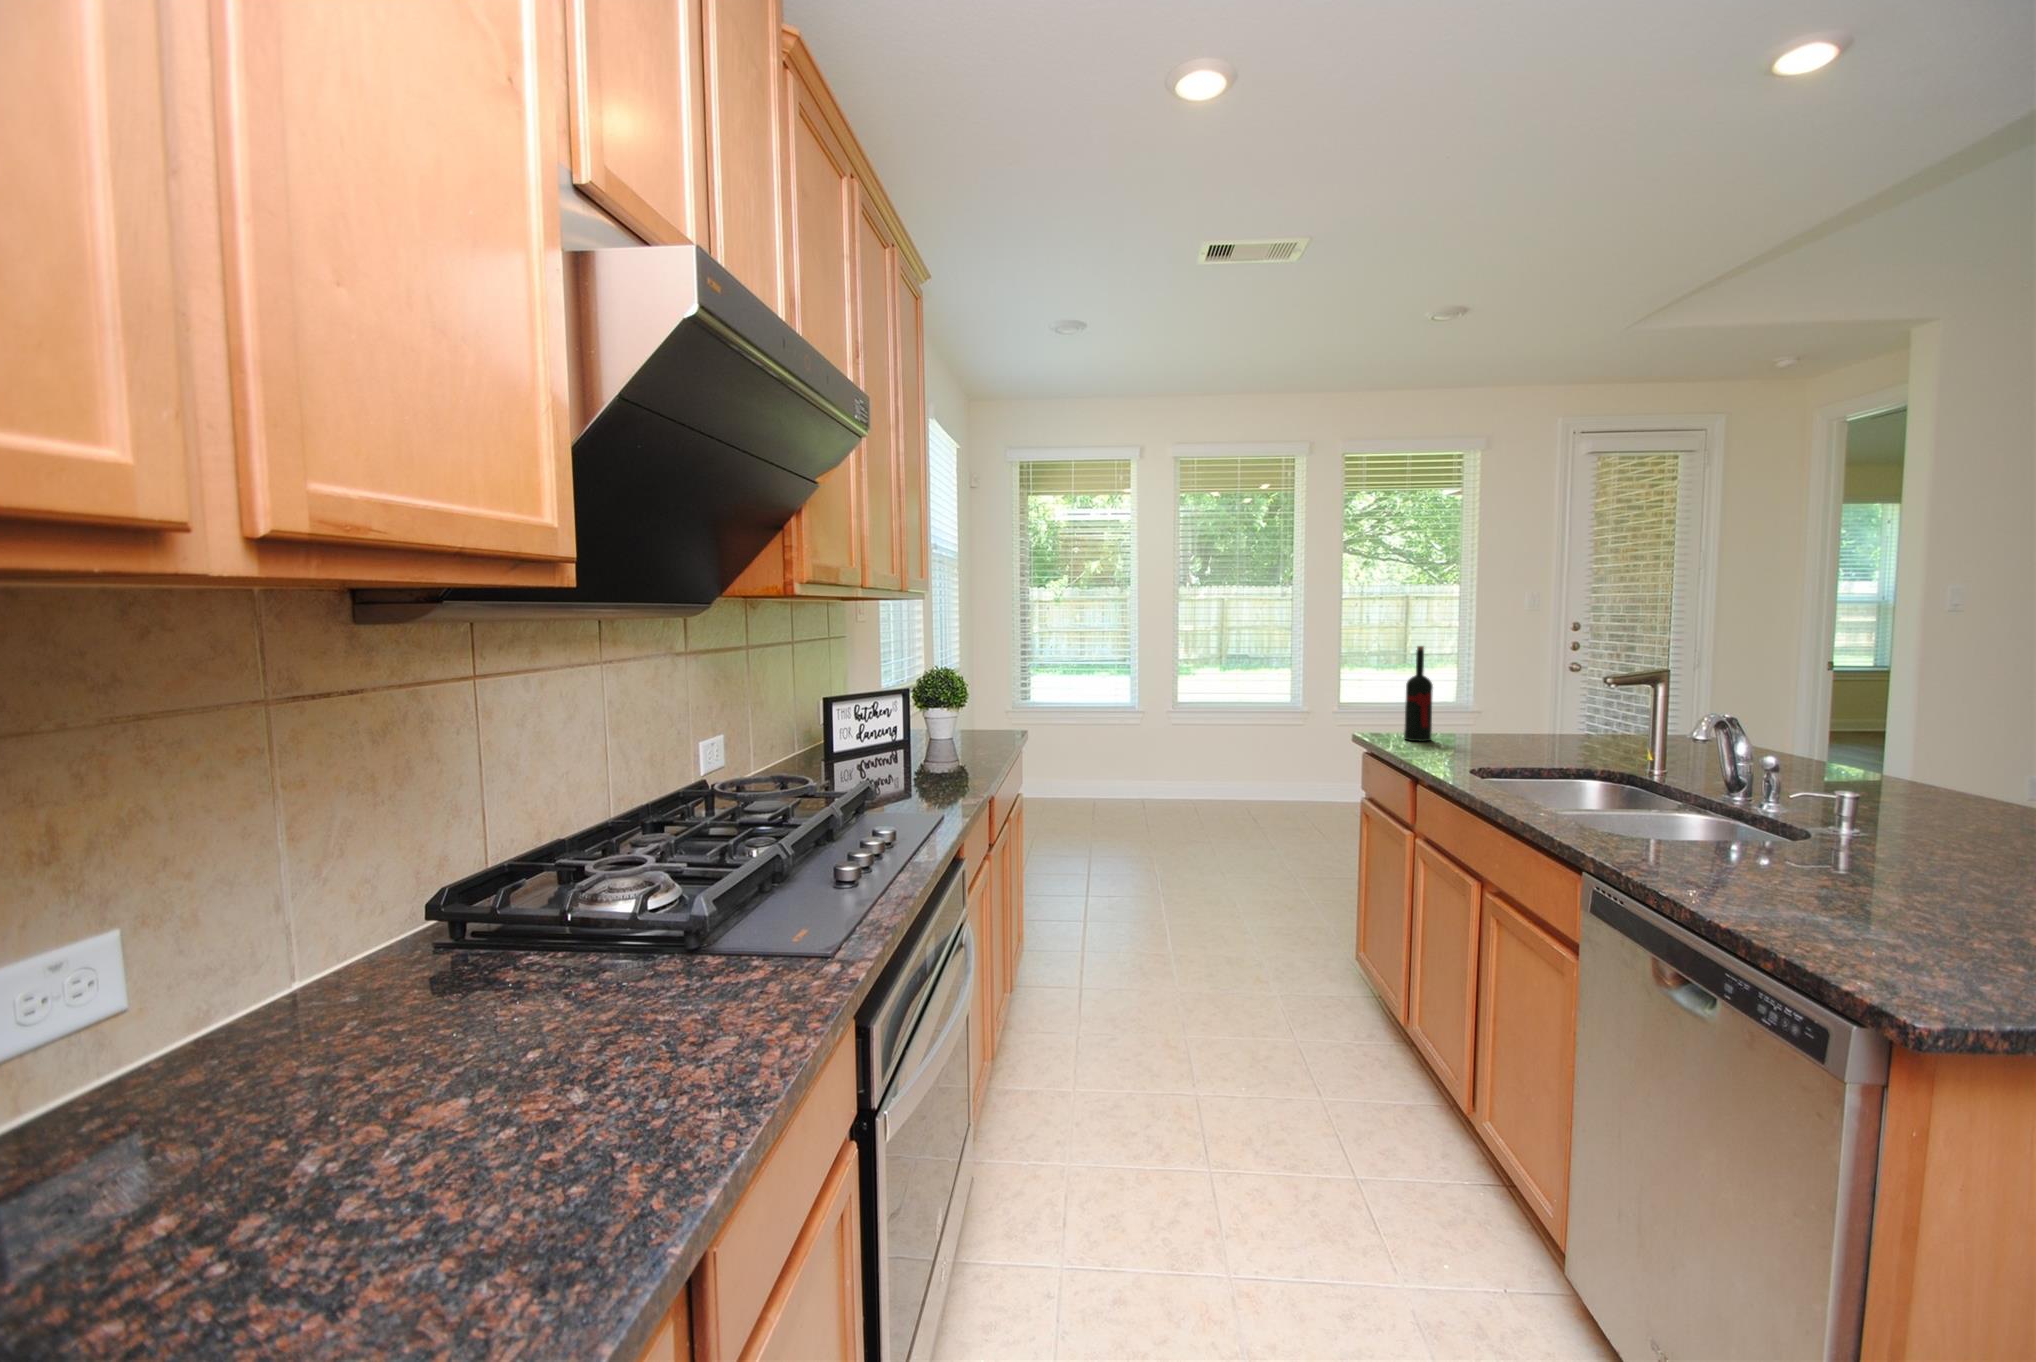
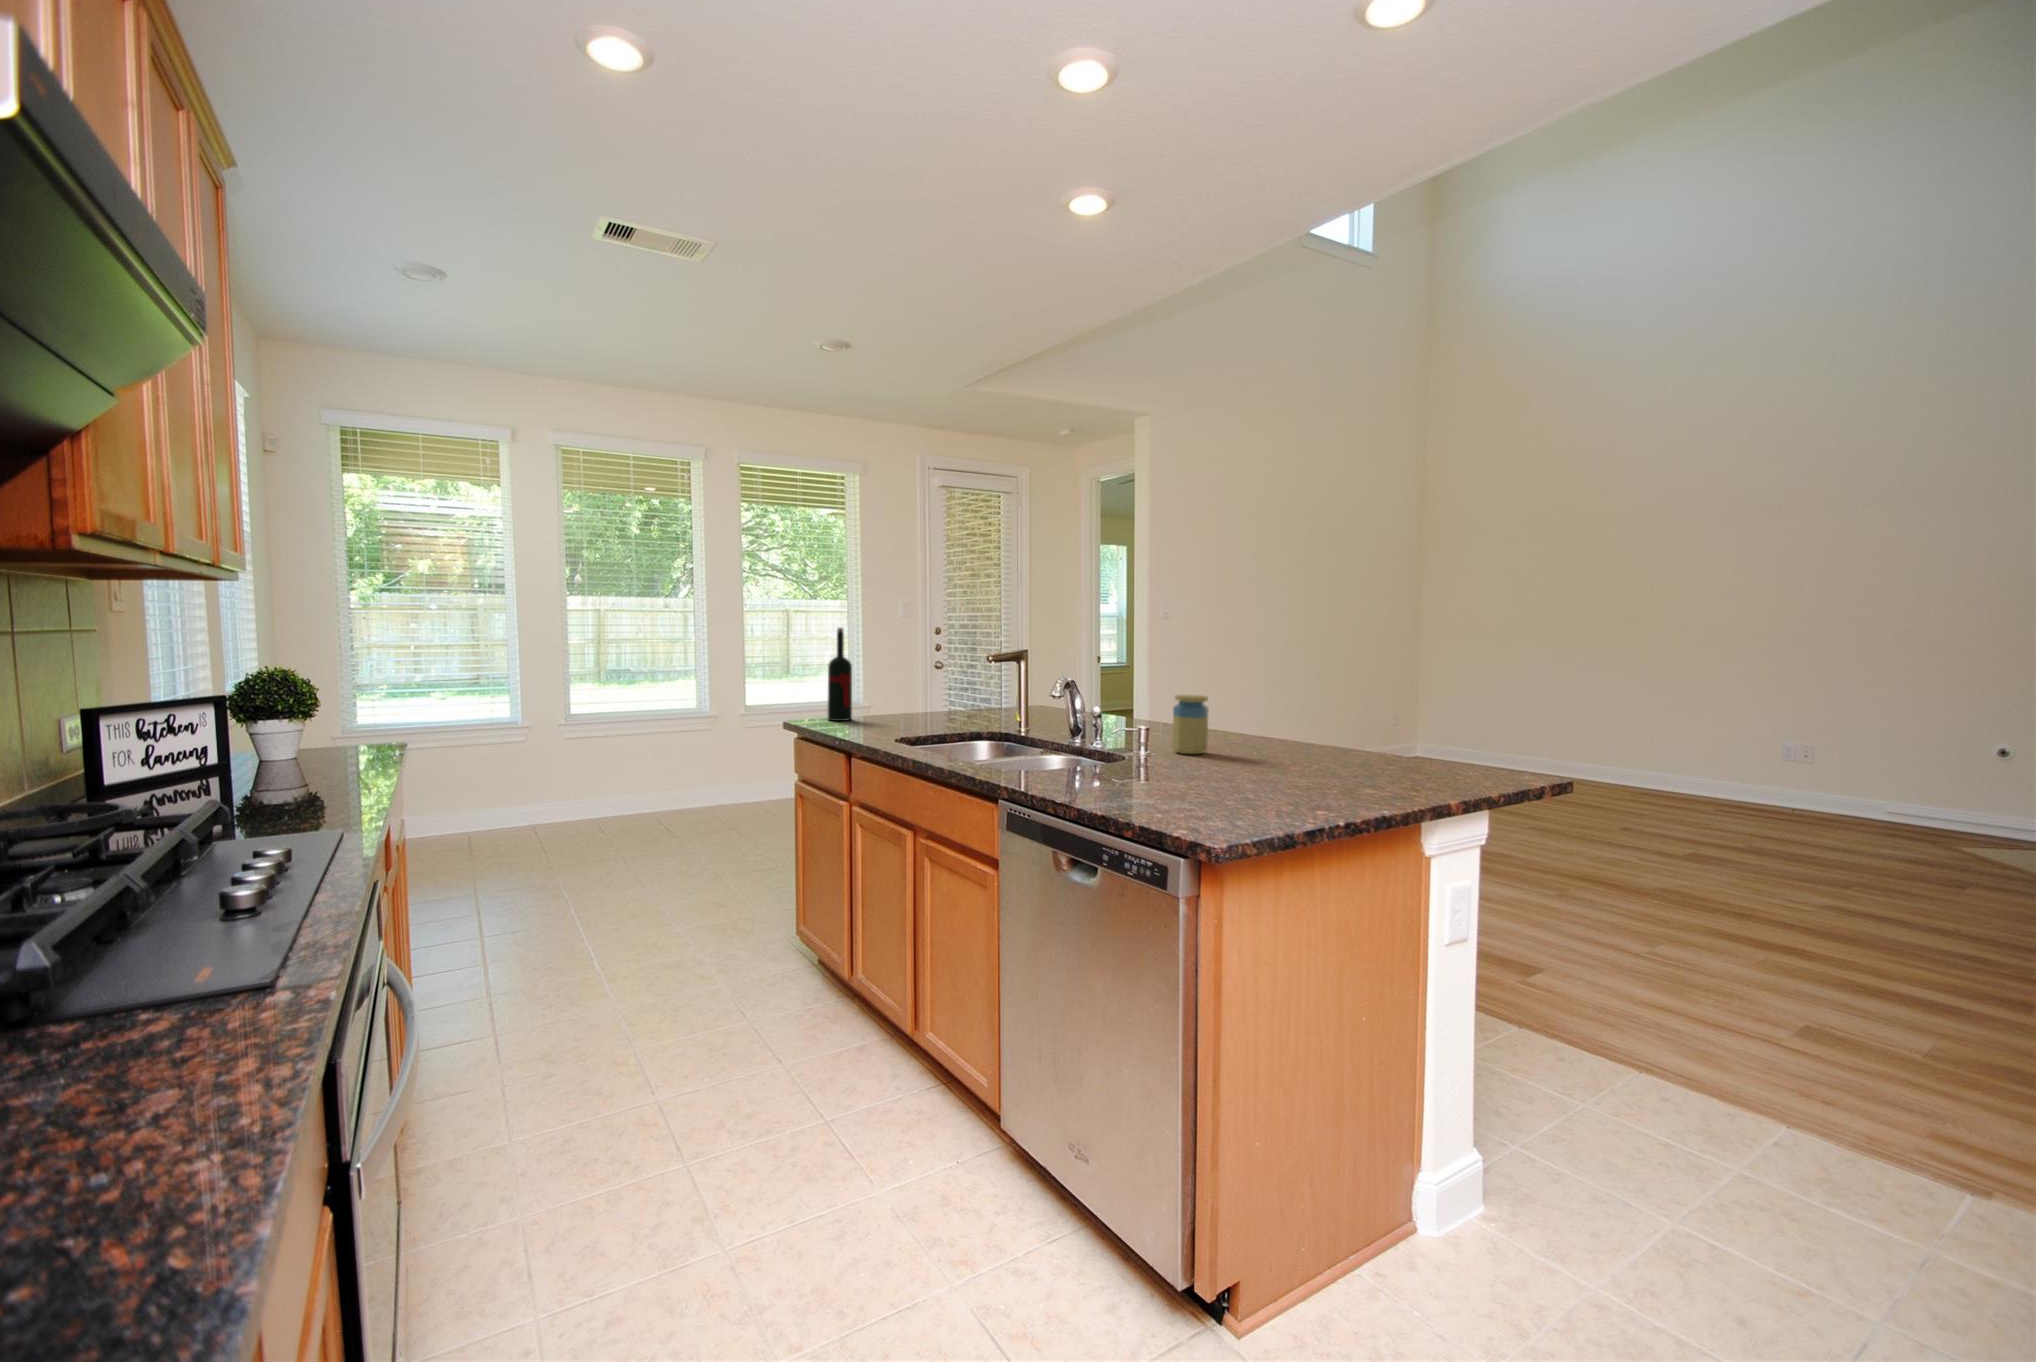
jar: none [1908,752,1991,843] -> present [1172,695,1208,754]

